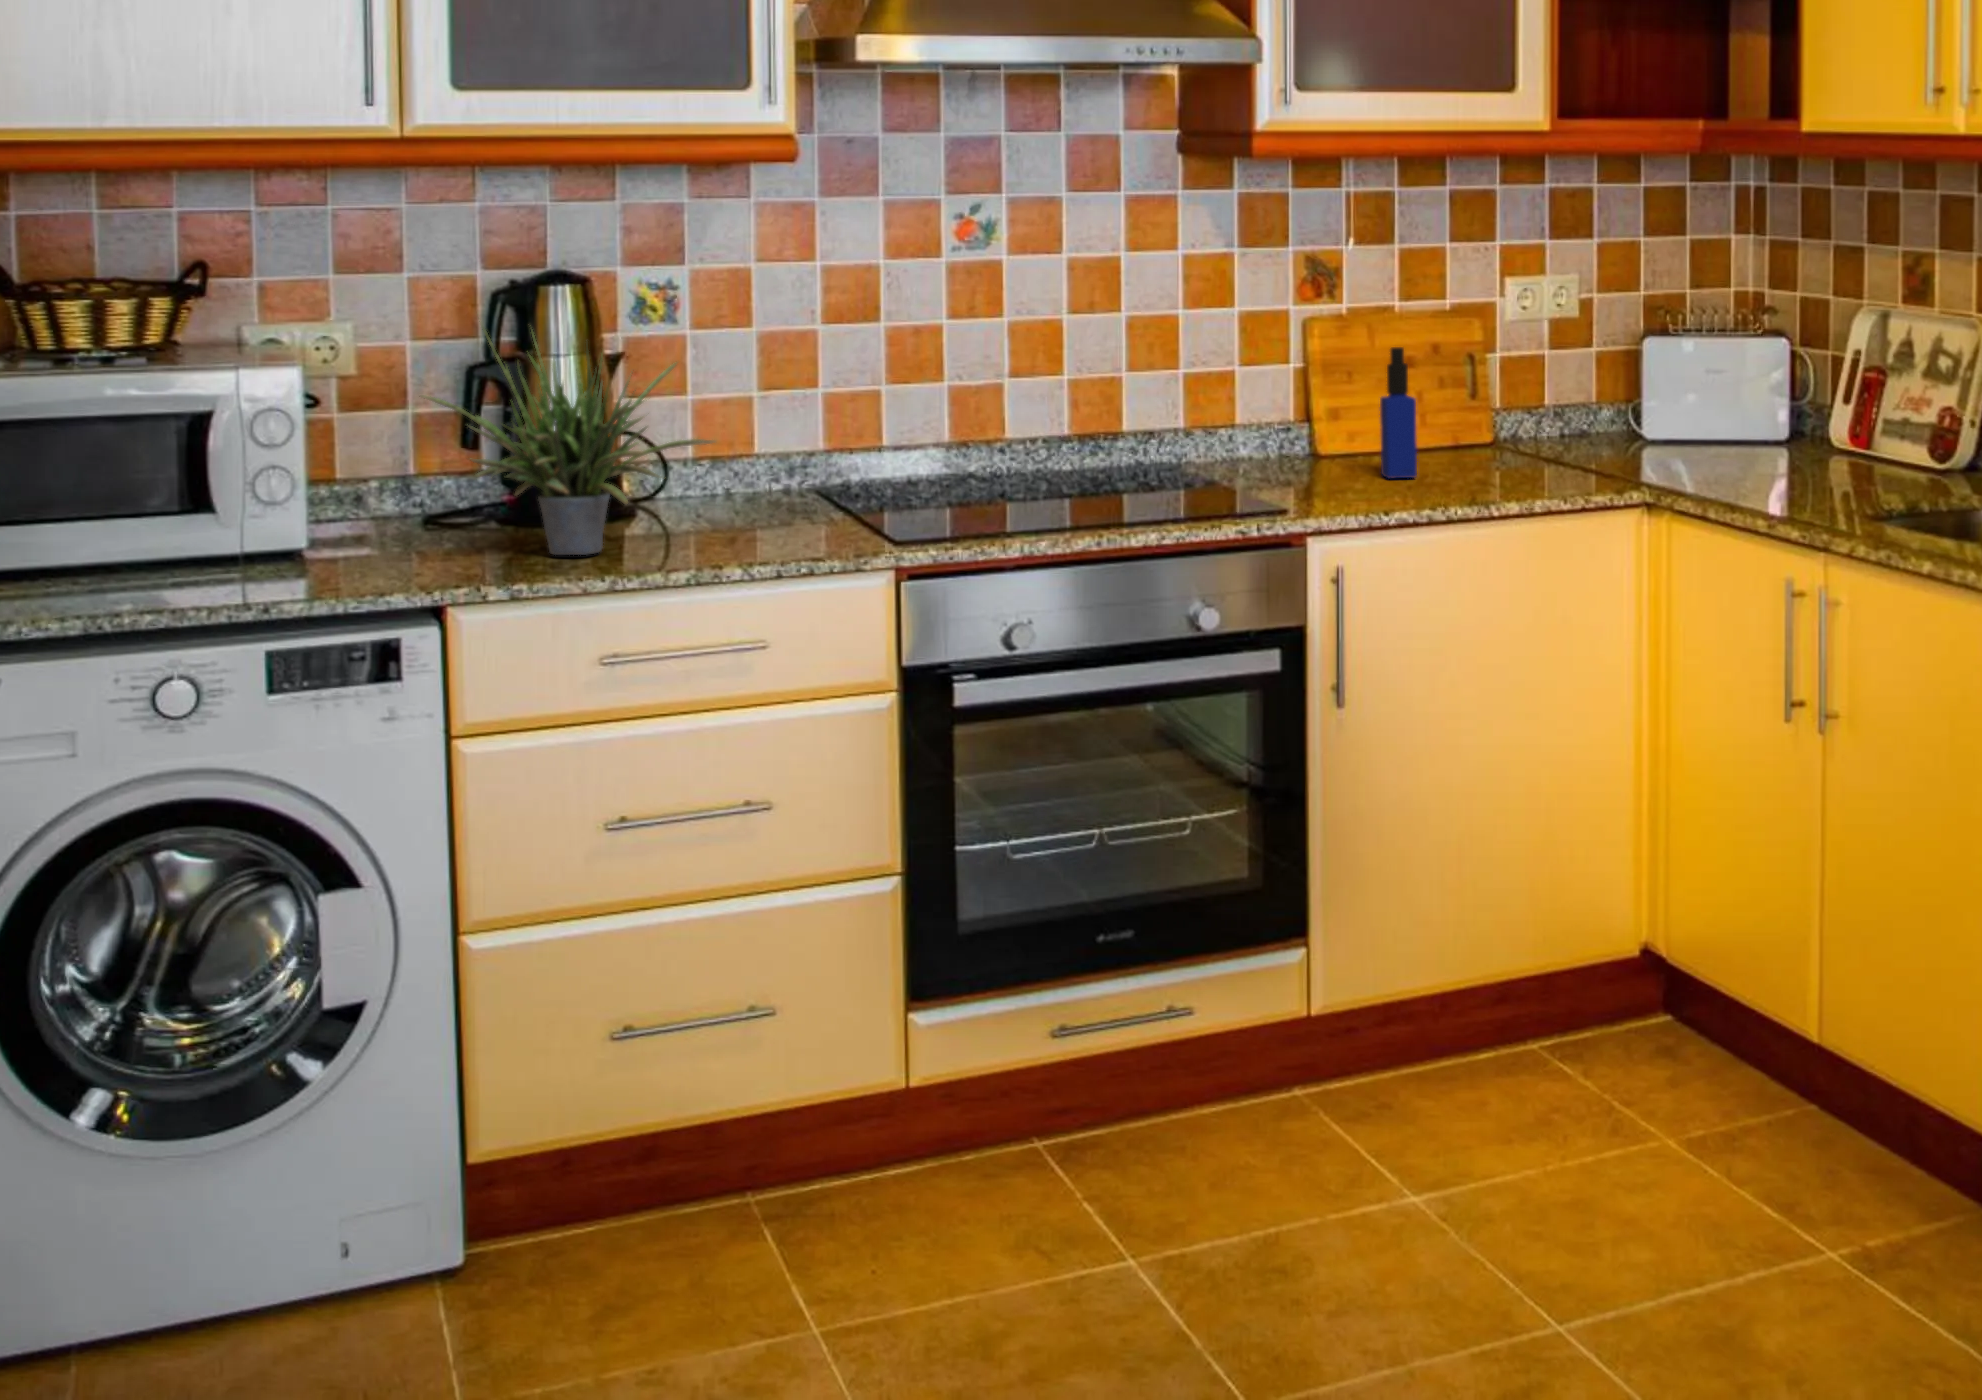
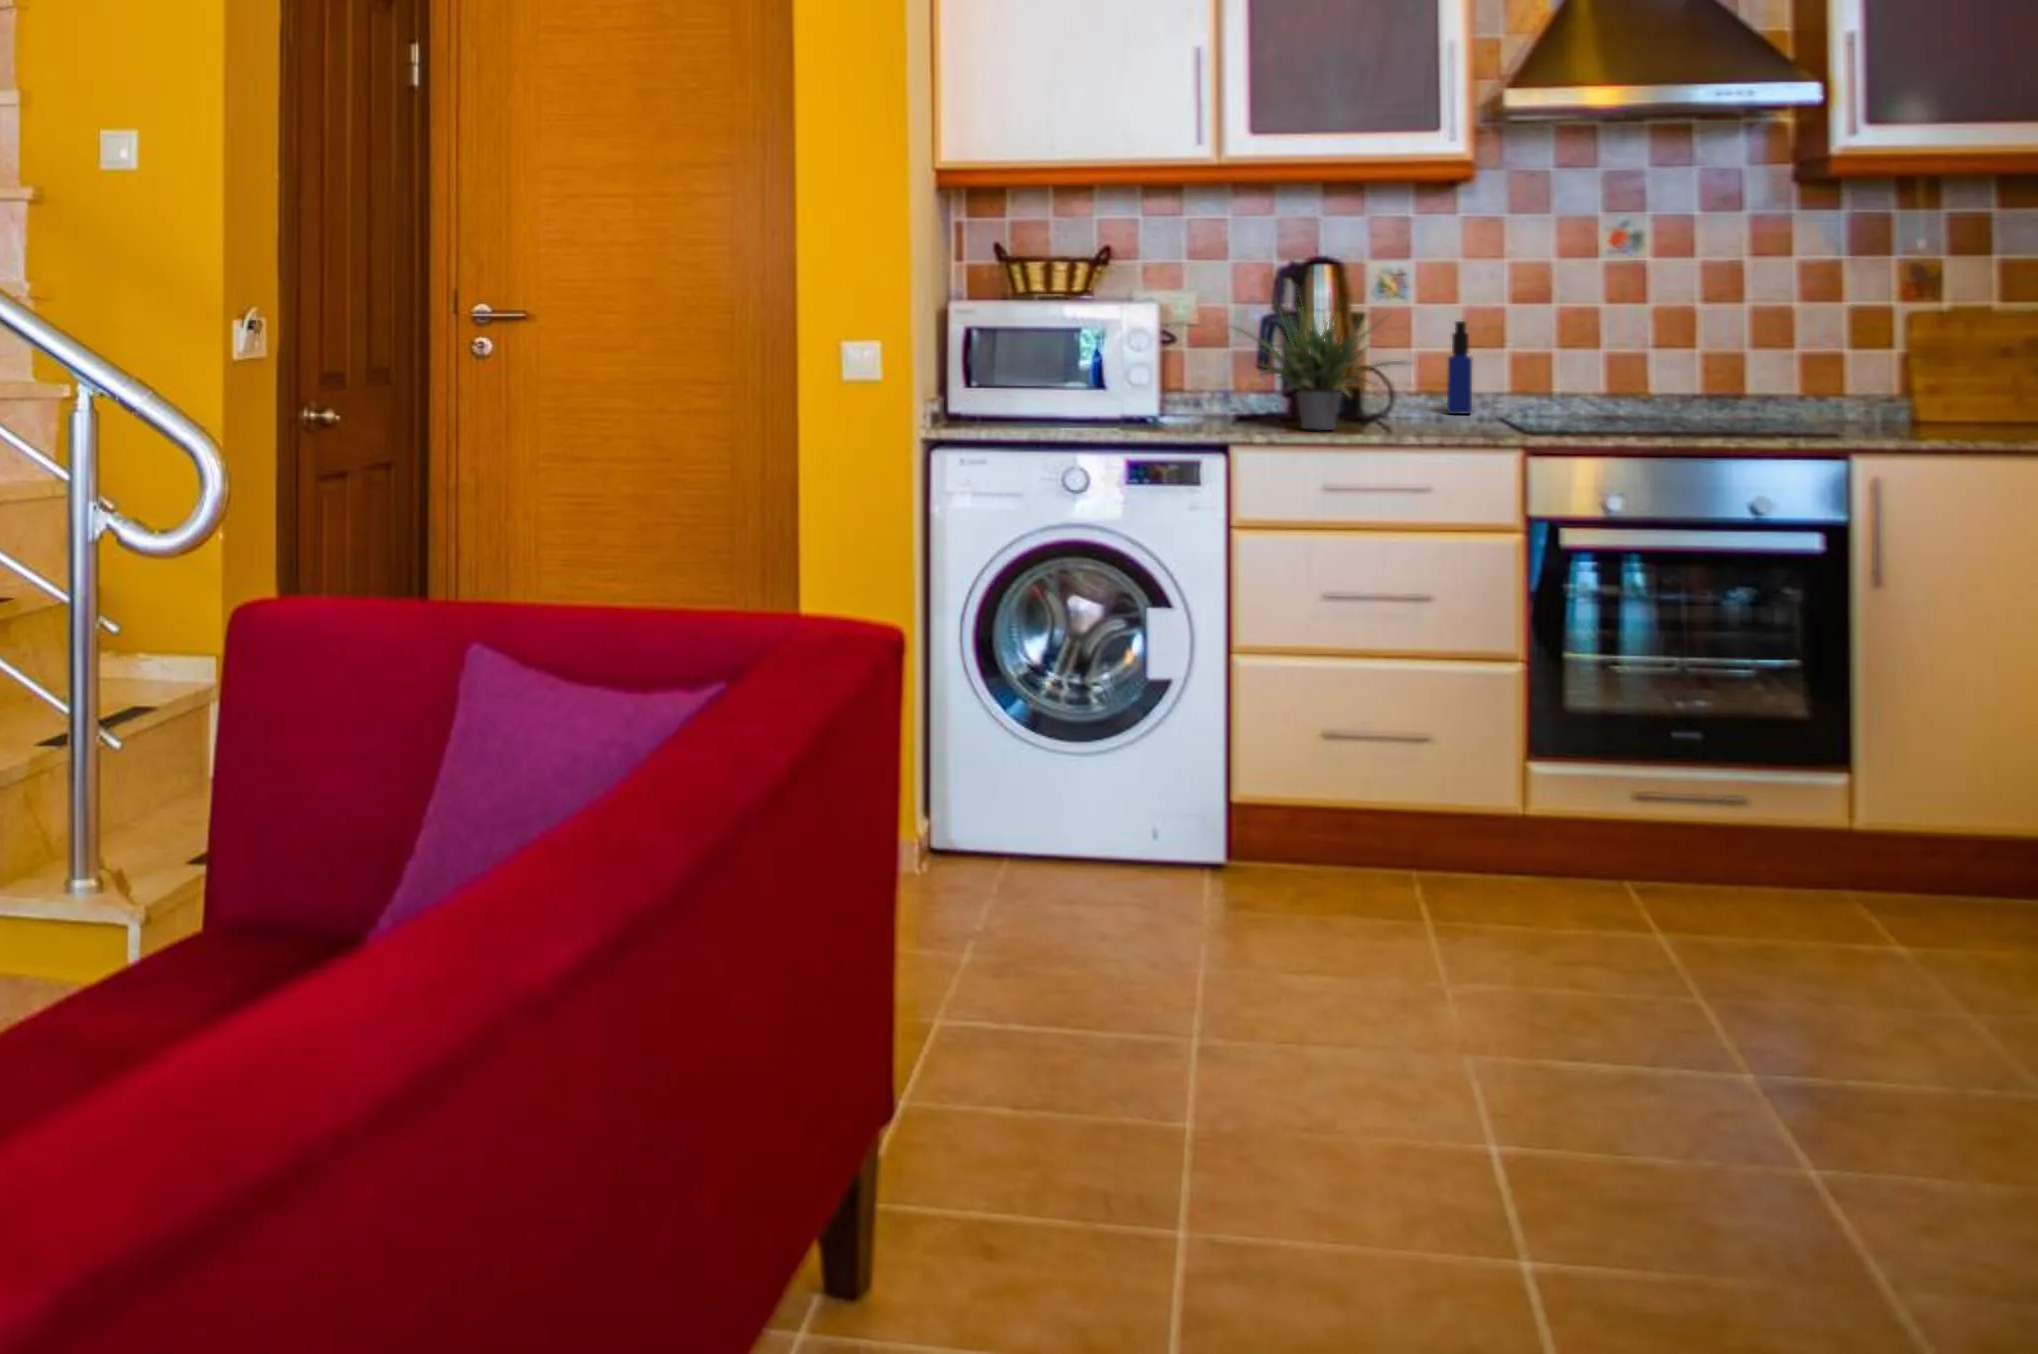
bottle: present [1380,347,1417,479] -> present [1447,321,1472,414]

